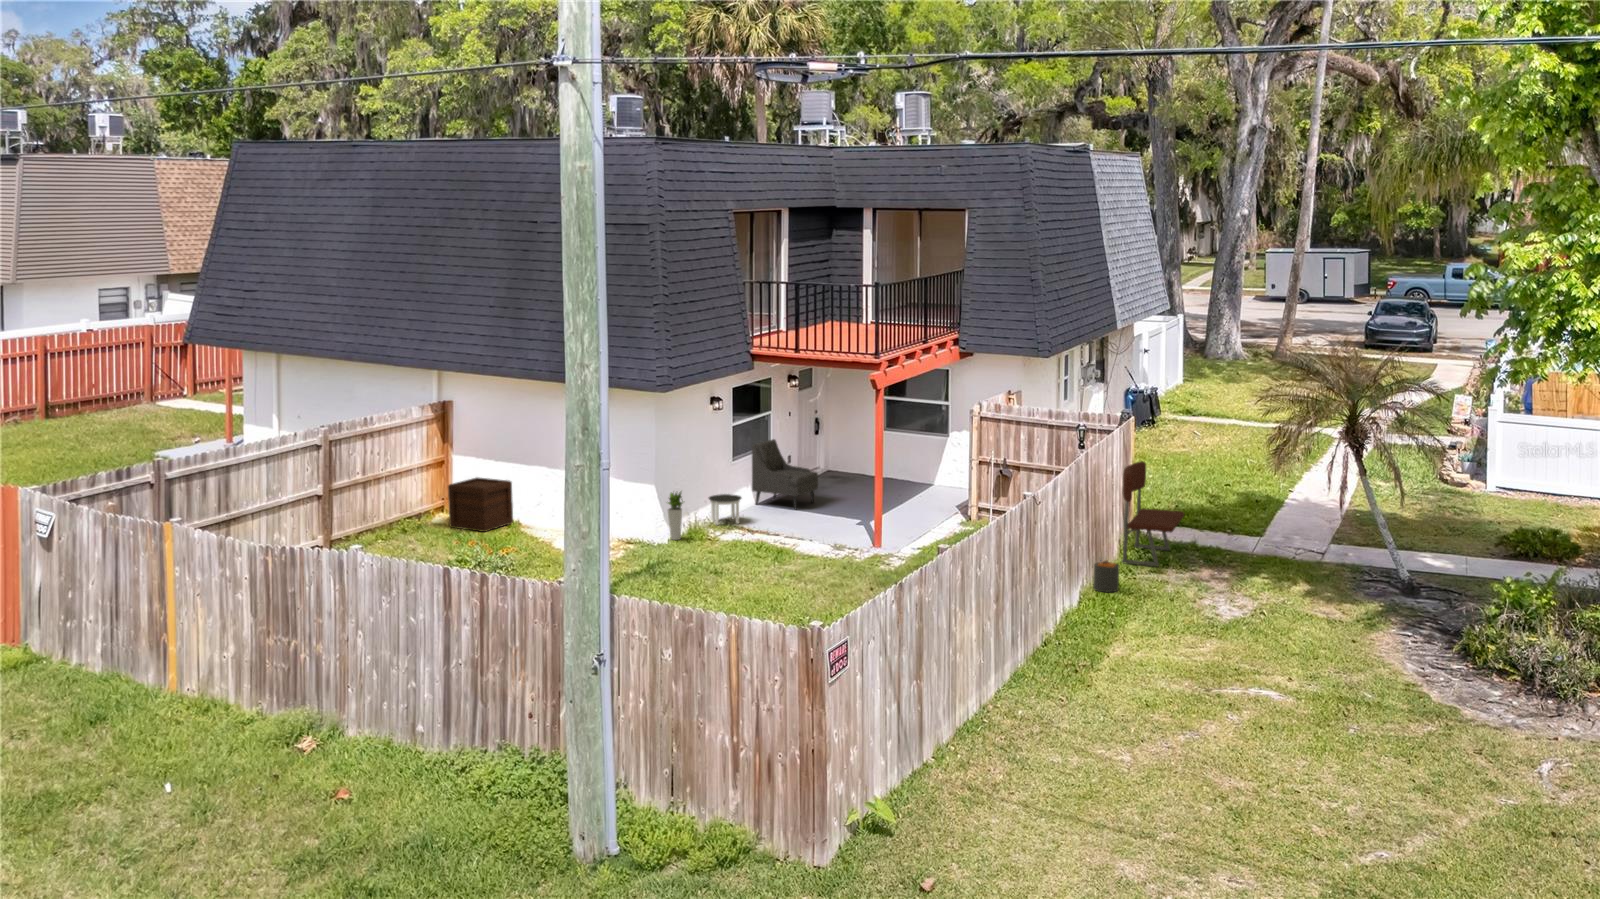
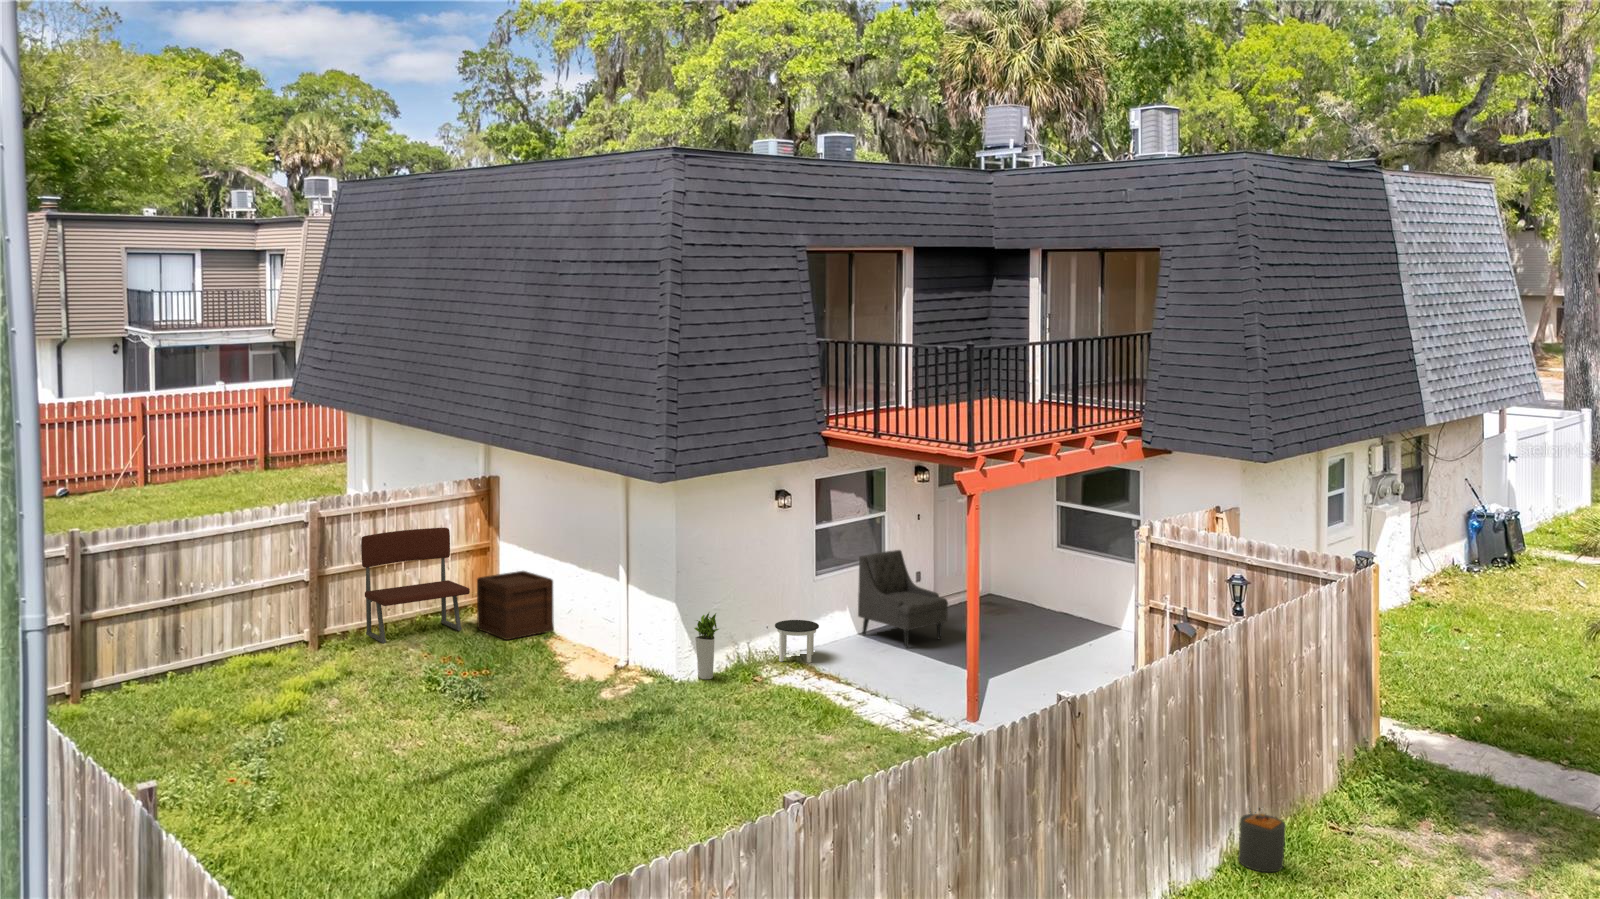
bench: present [1122,461,1184,567] -> present [361,528,470,643]

